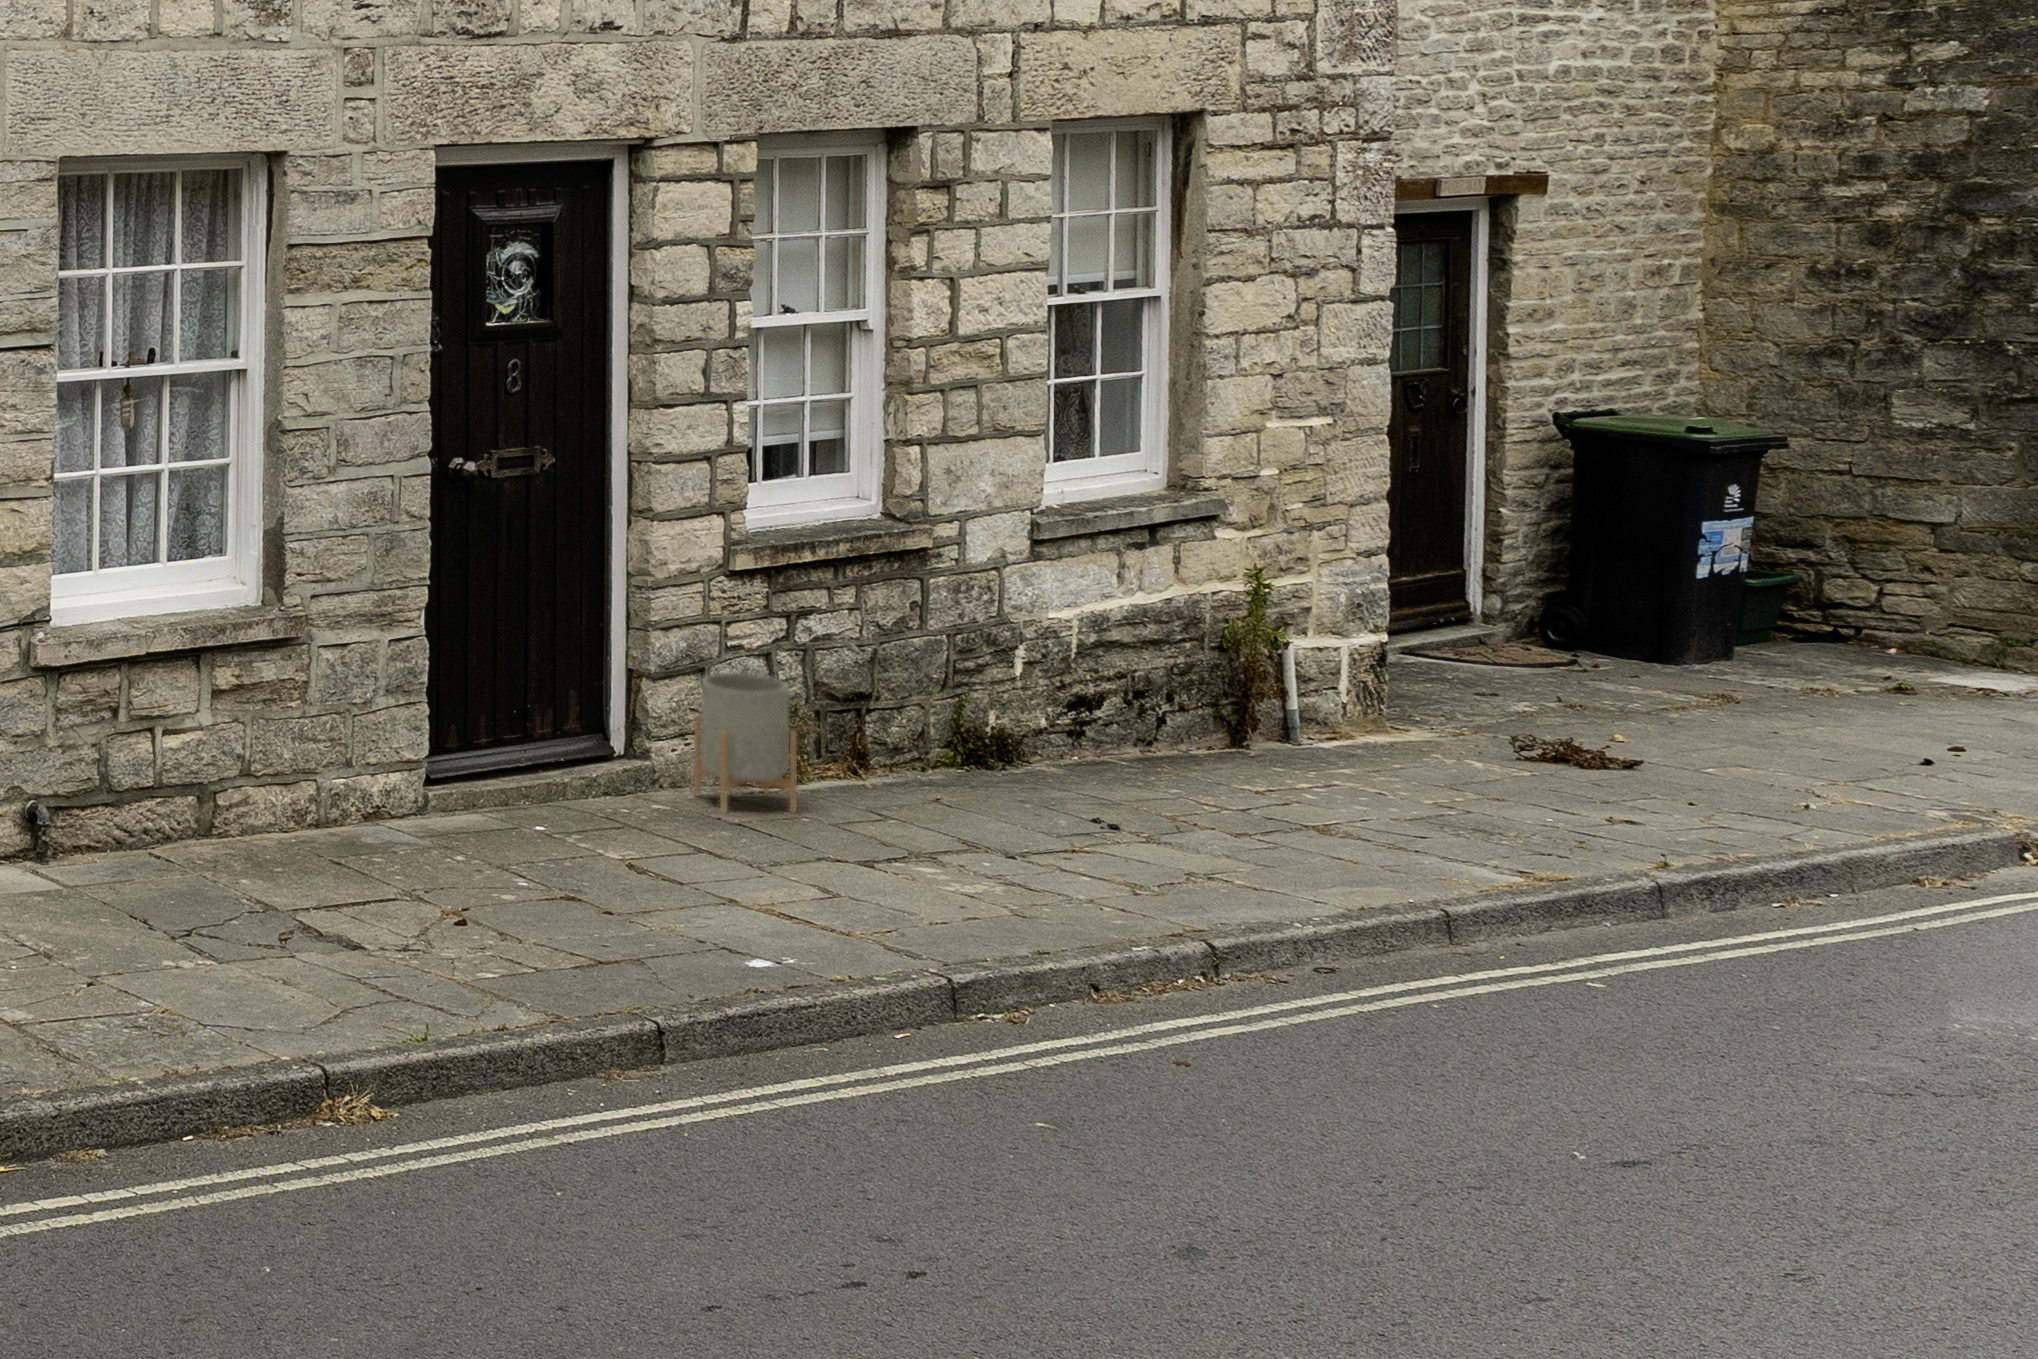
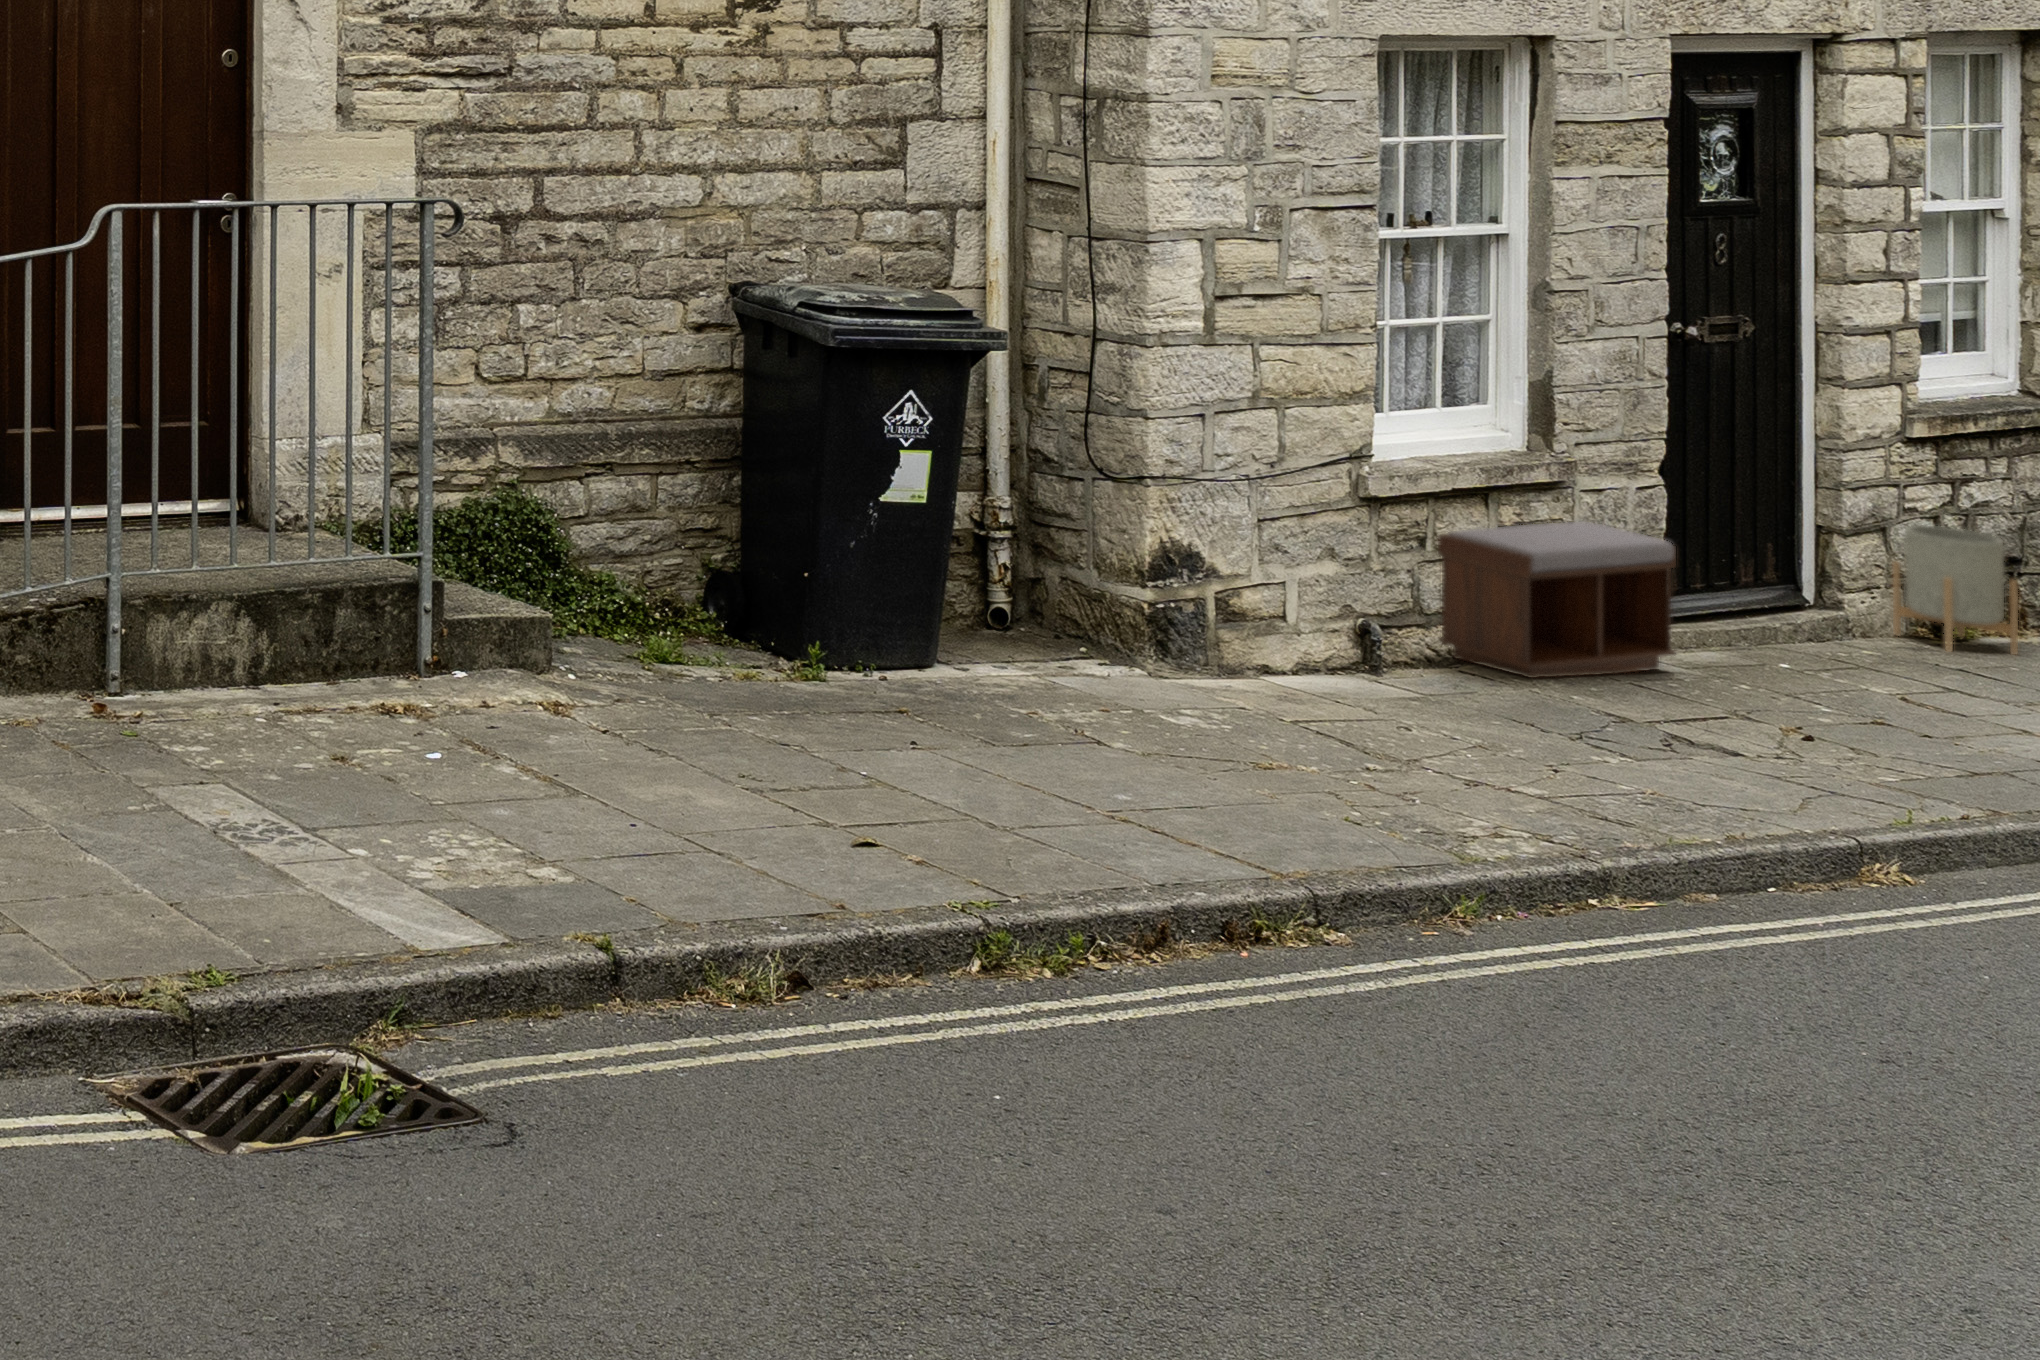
bench: none [101,691,352,875] -> present [1438,521,1676,678]

